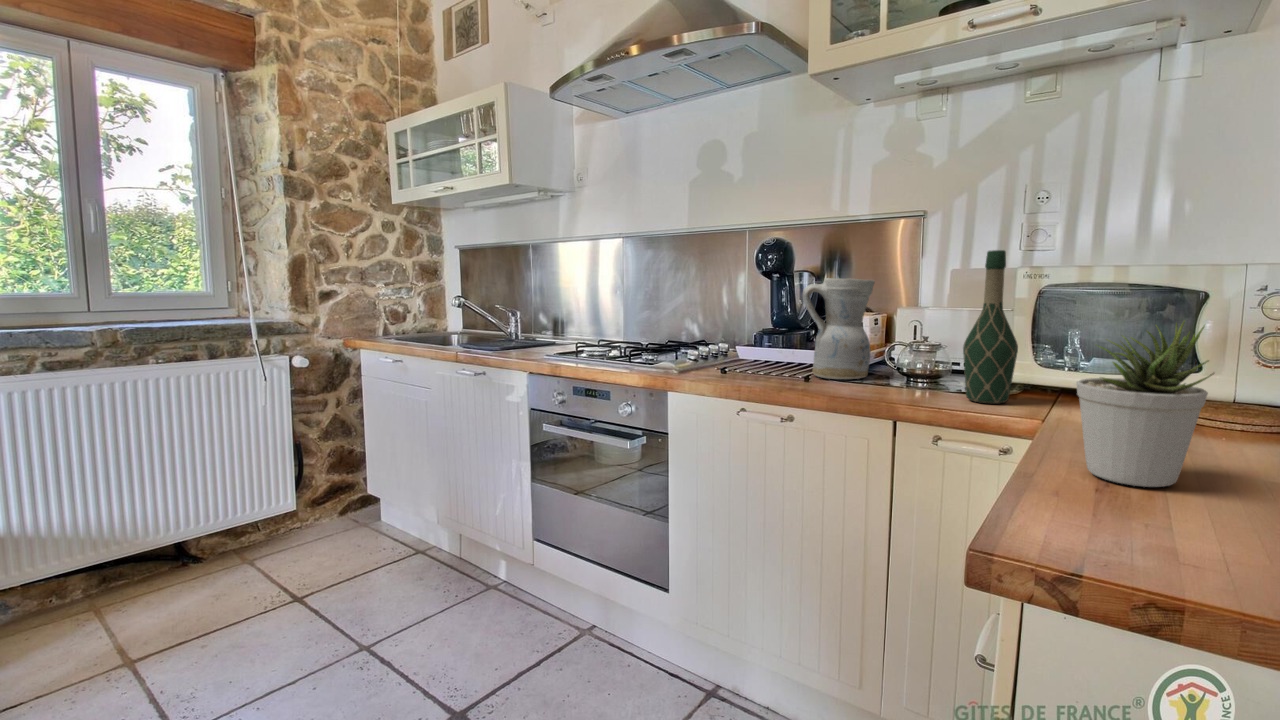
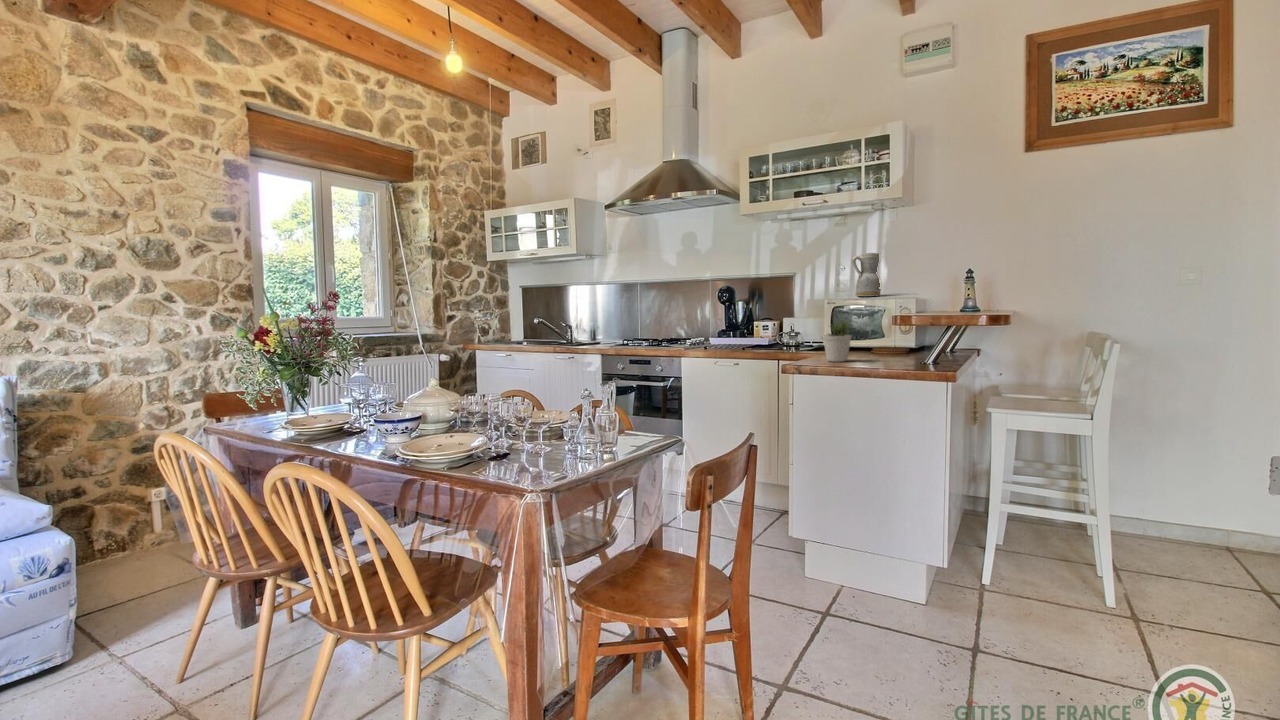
wine bottle: present [963,250,1018,403] -> none [804,295,823,352]
ceramic pitcher: present [802,278,875,379] -> present [852,253,881,296]

